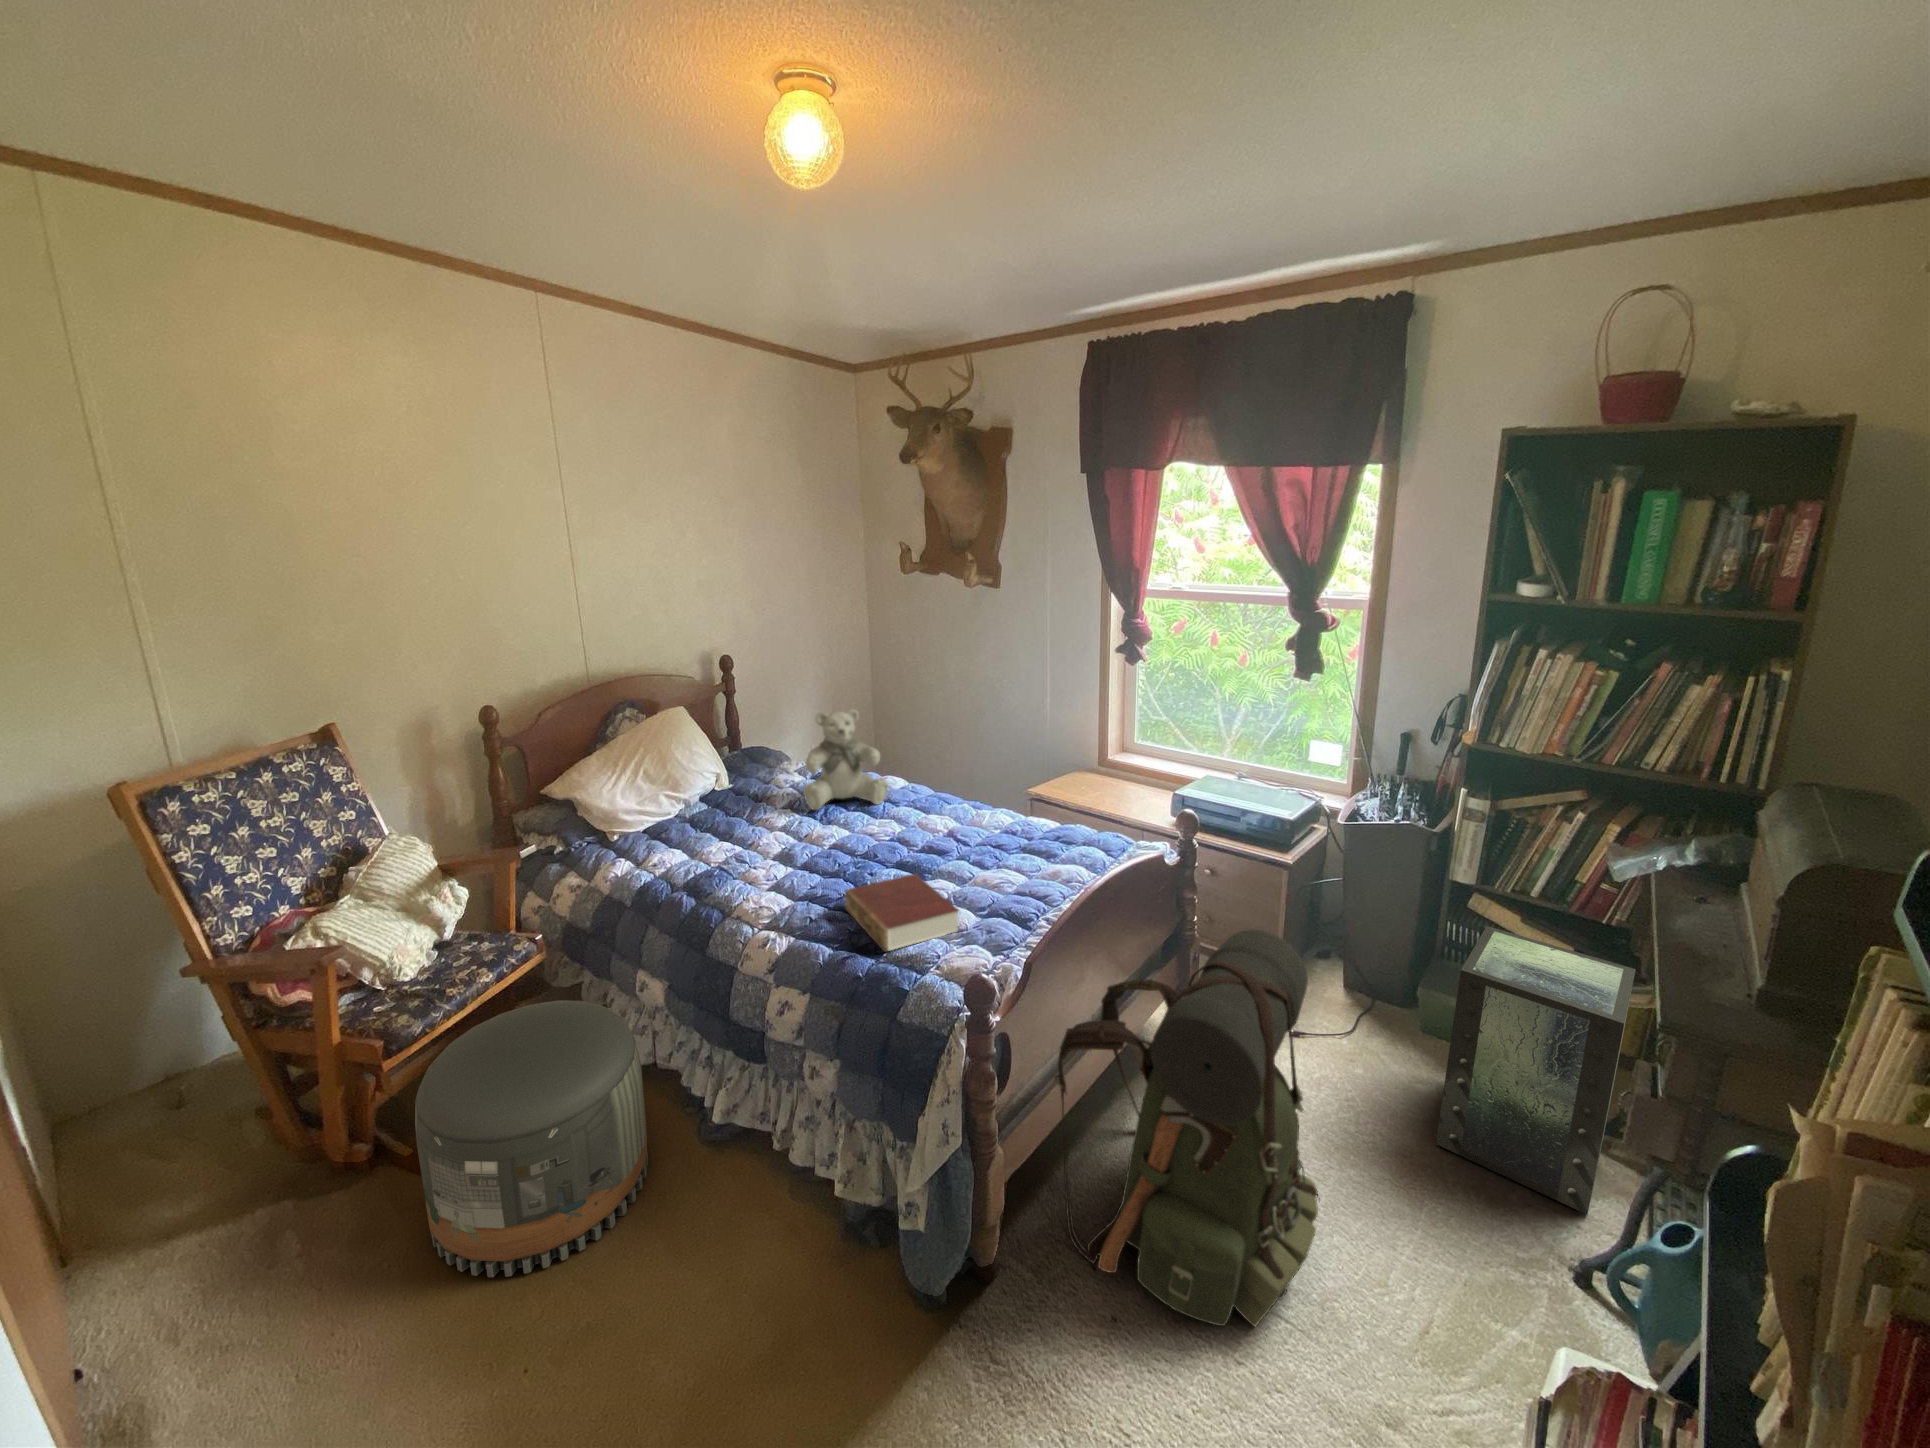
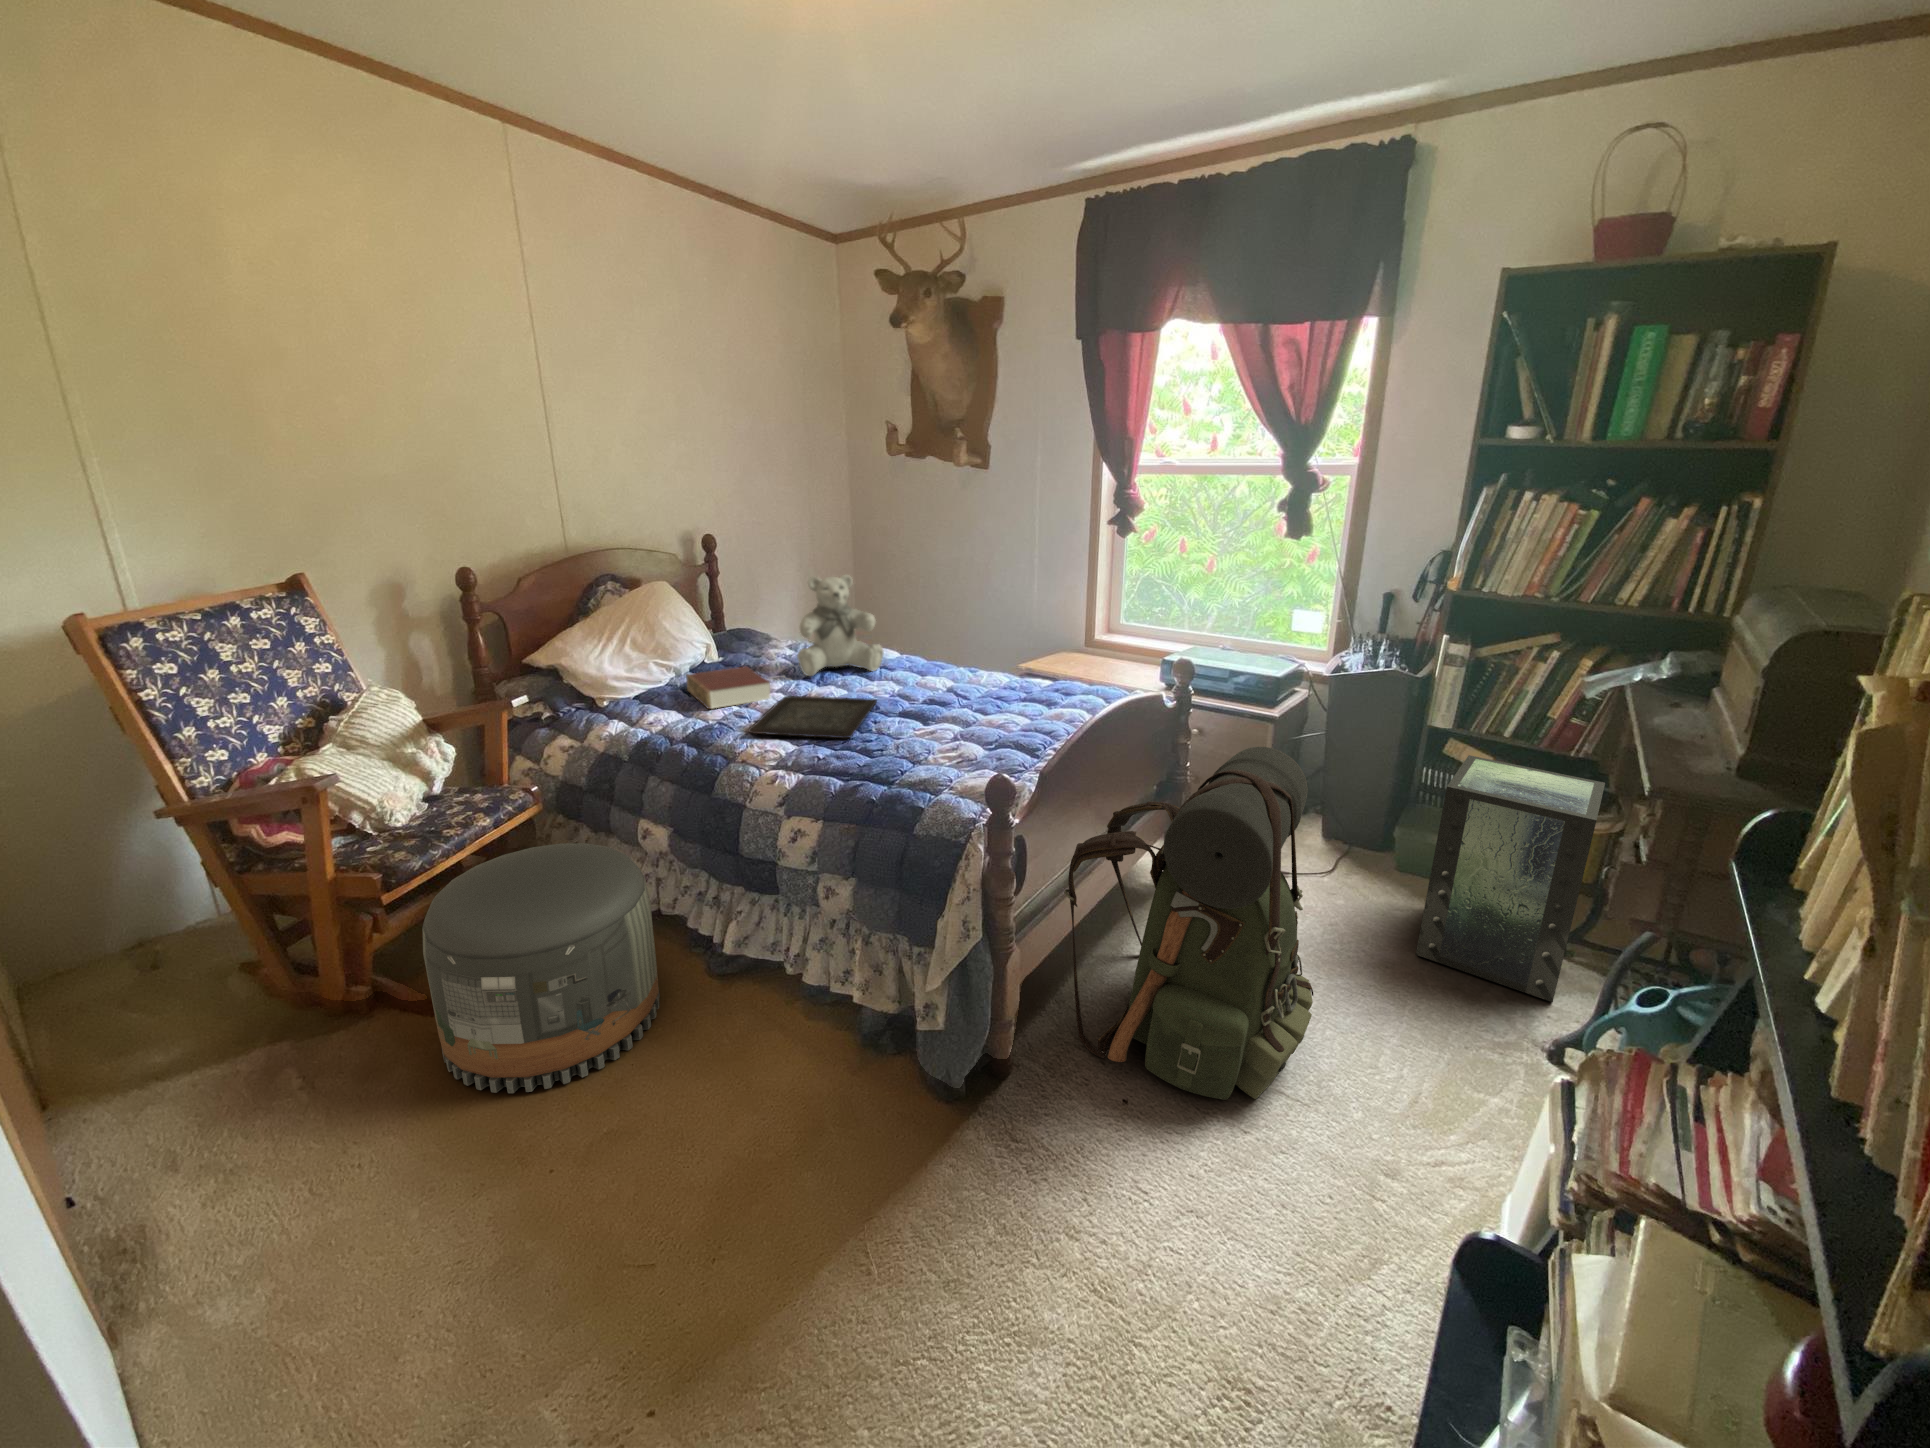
tray: none [747,837,877,894] -> present [749,696,877,738]
book: present [845,874,959,951] -> present [686,666,770,709]

